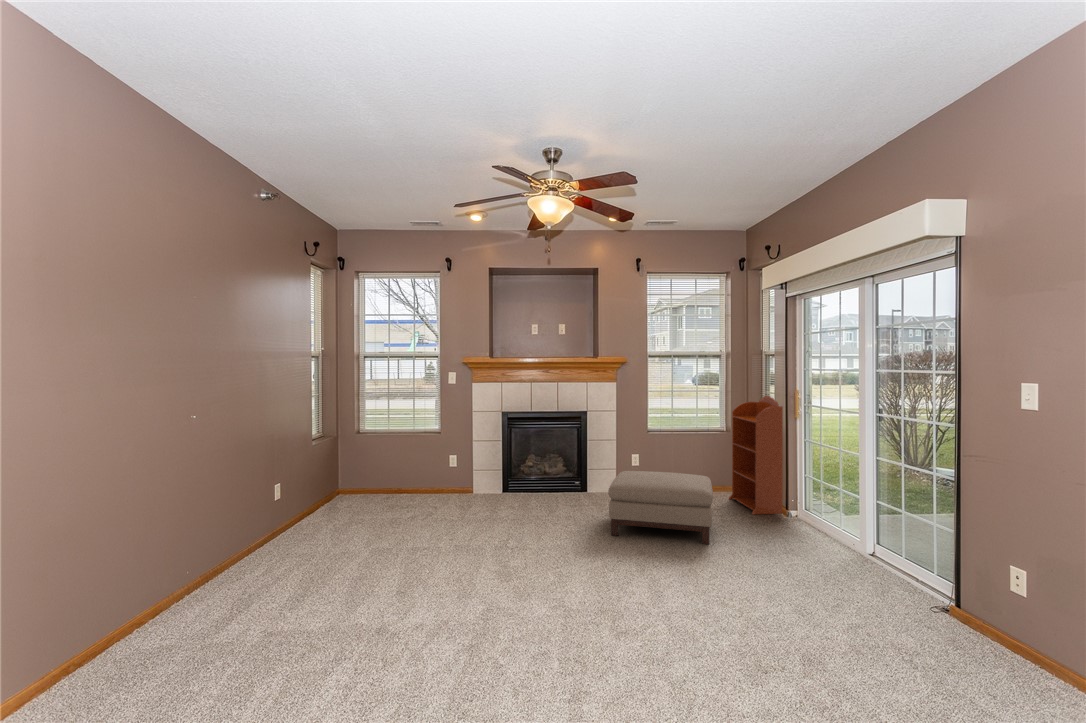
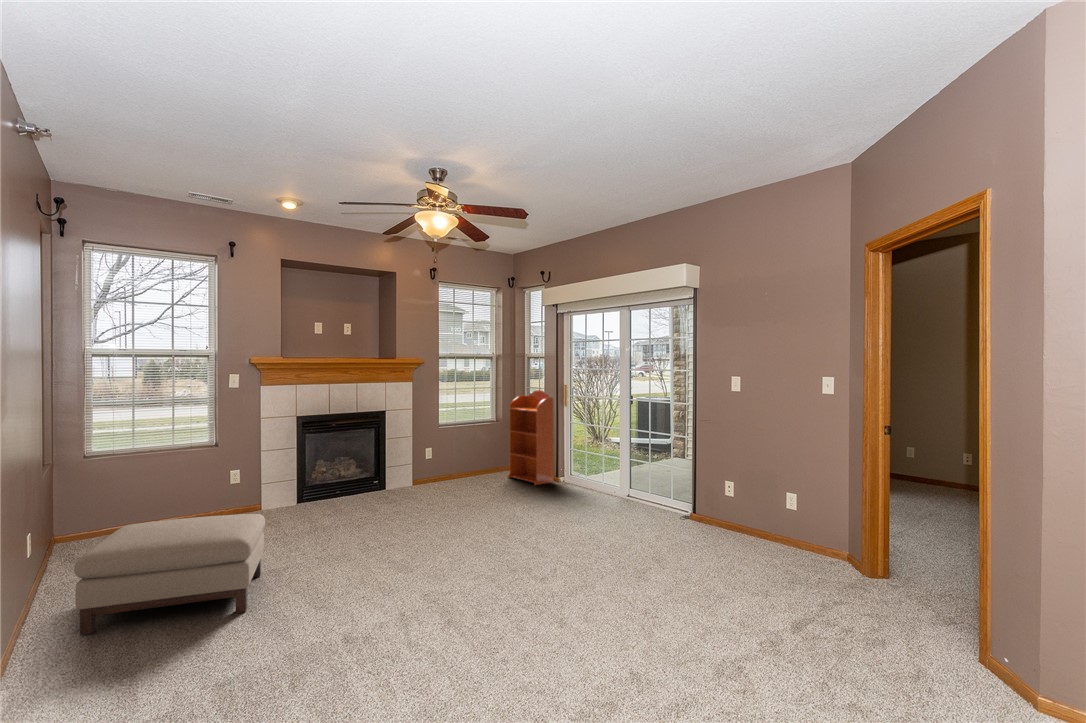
ottoman: present [608,471,713,544] -> present [74,514,265,635]

